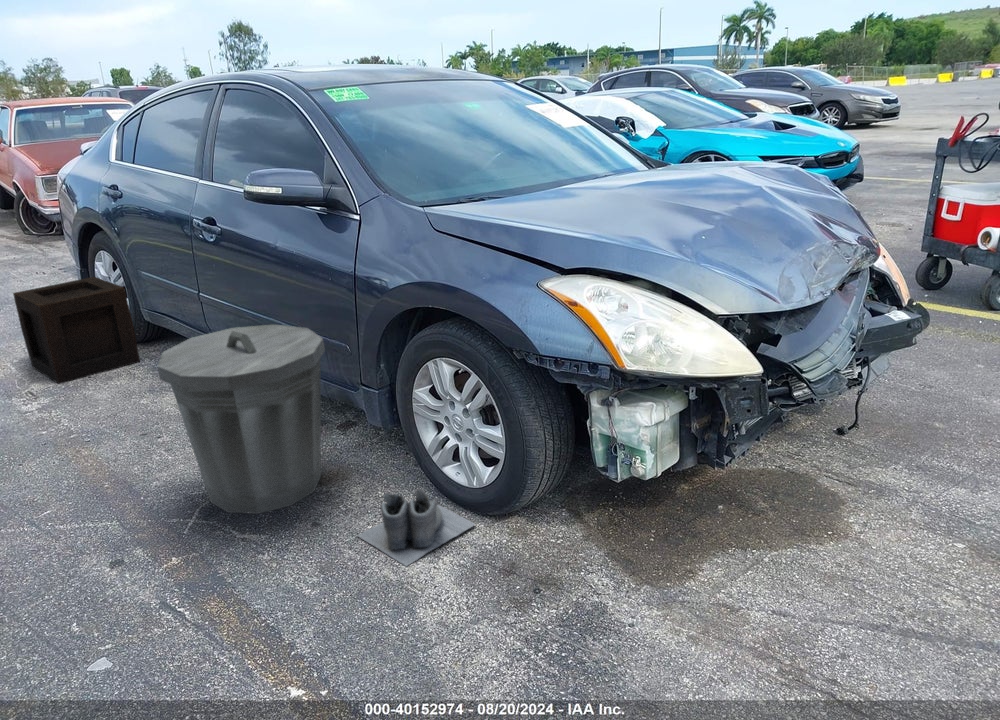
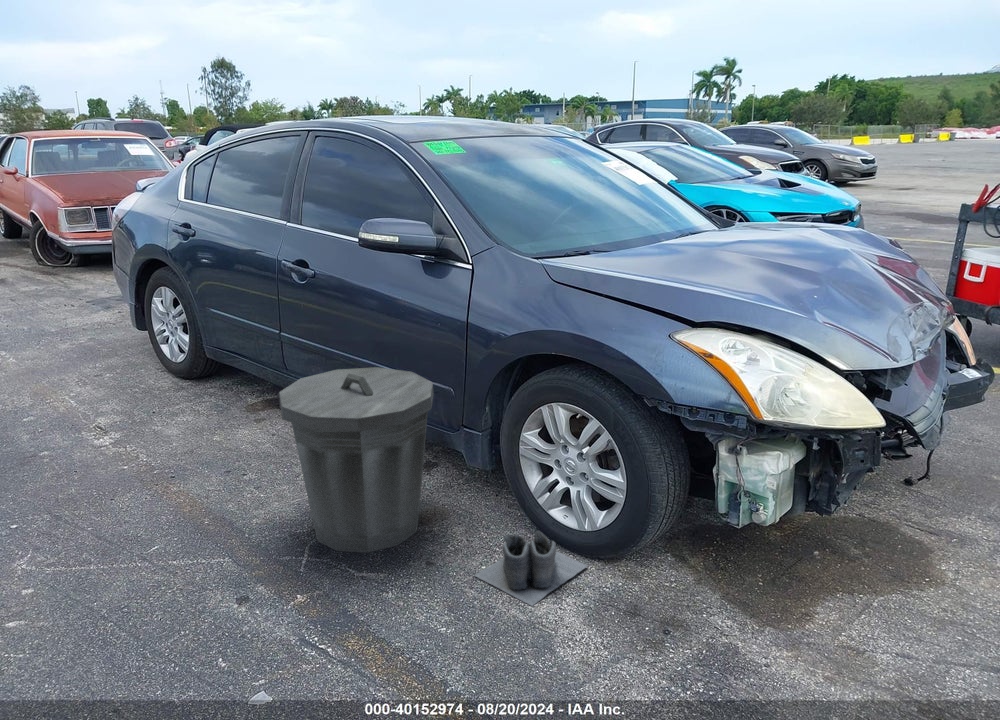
wooden crate: present [13,277,140,384] -> none [75,312,197,419]

